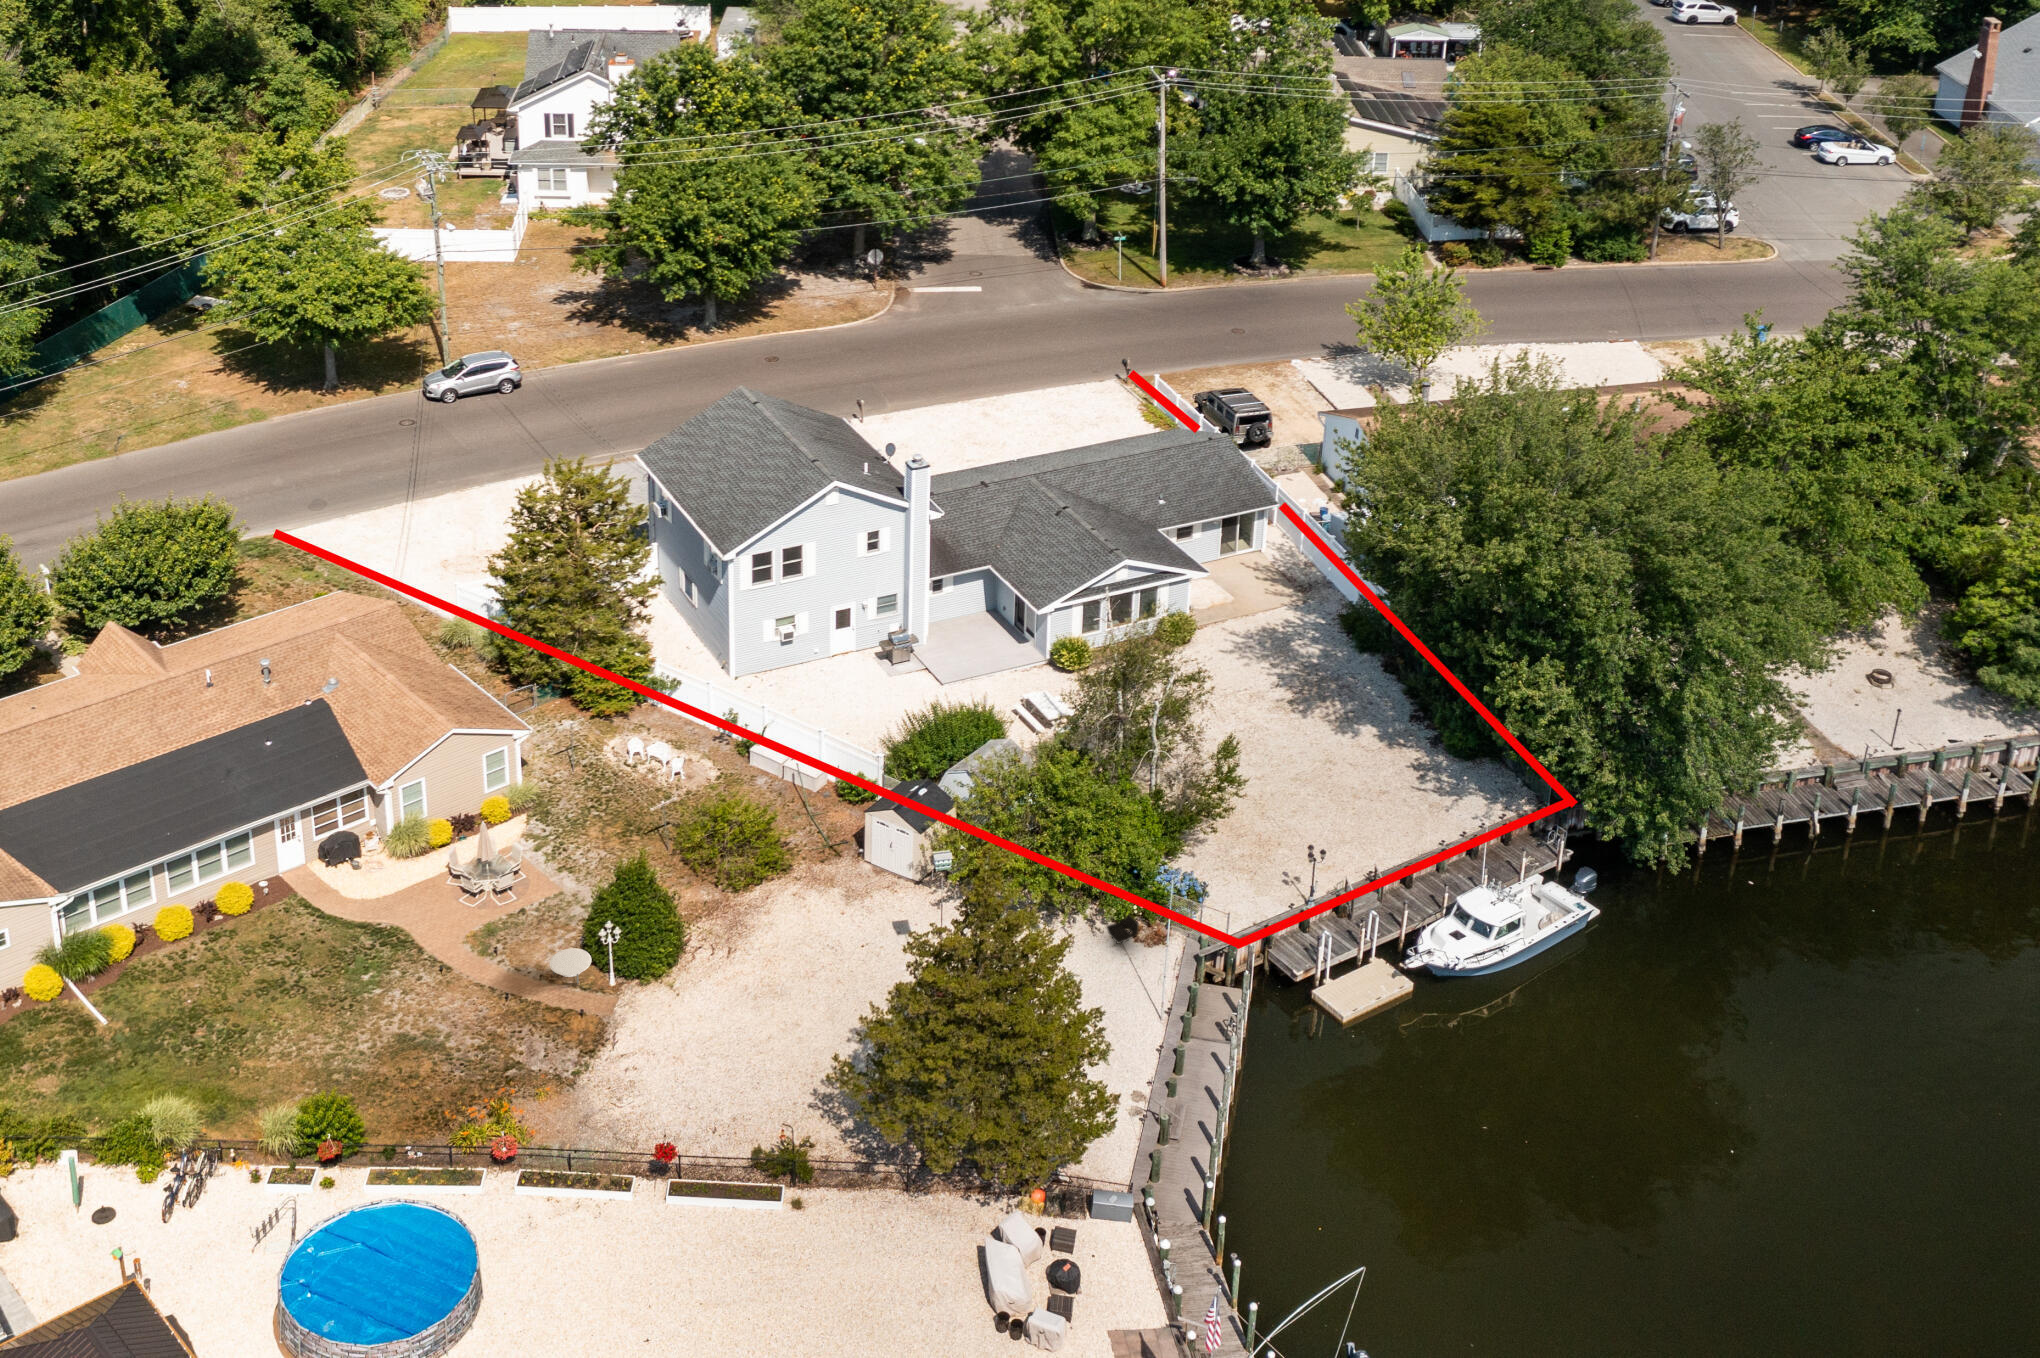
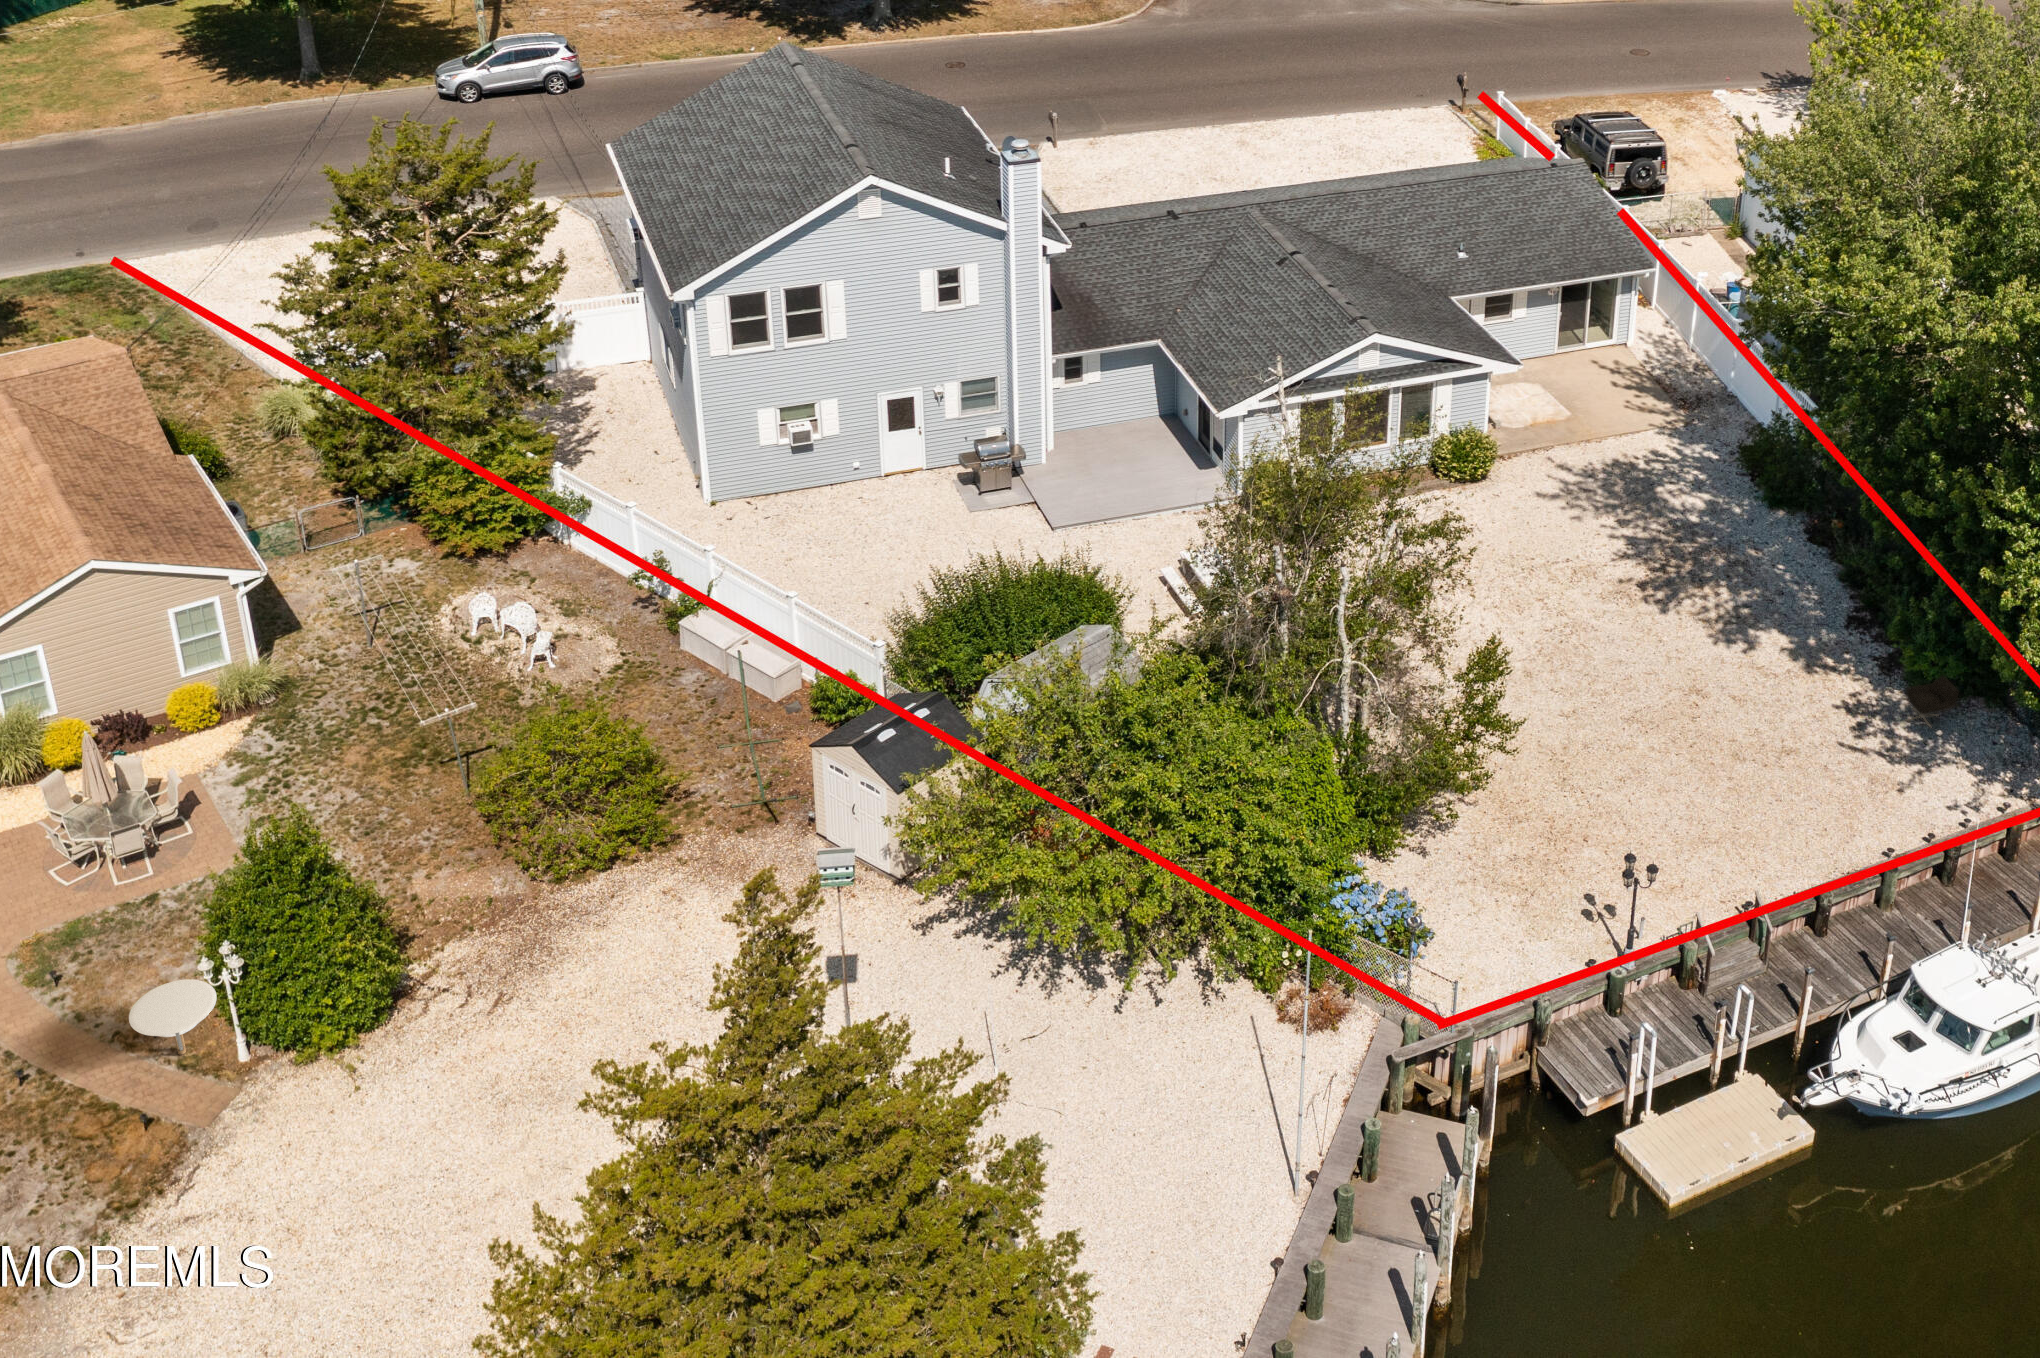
lounge chair: present [1107,915,1139,946] -> present [1905,676,1959,718]

